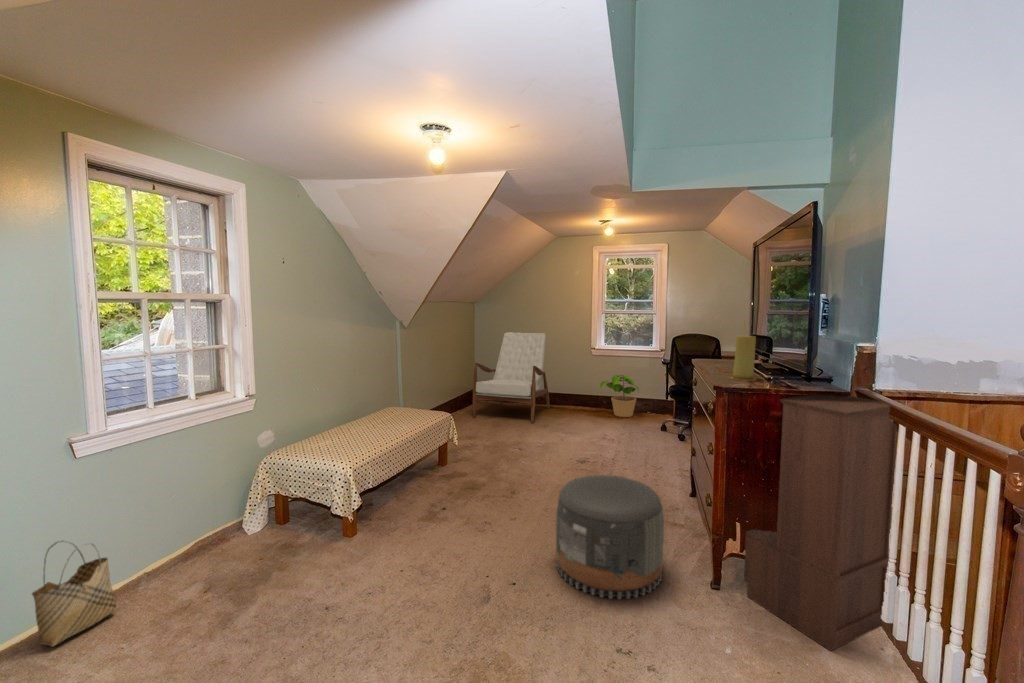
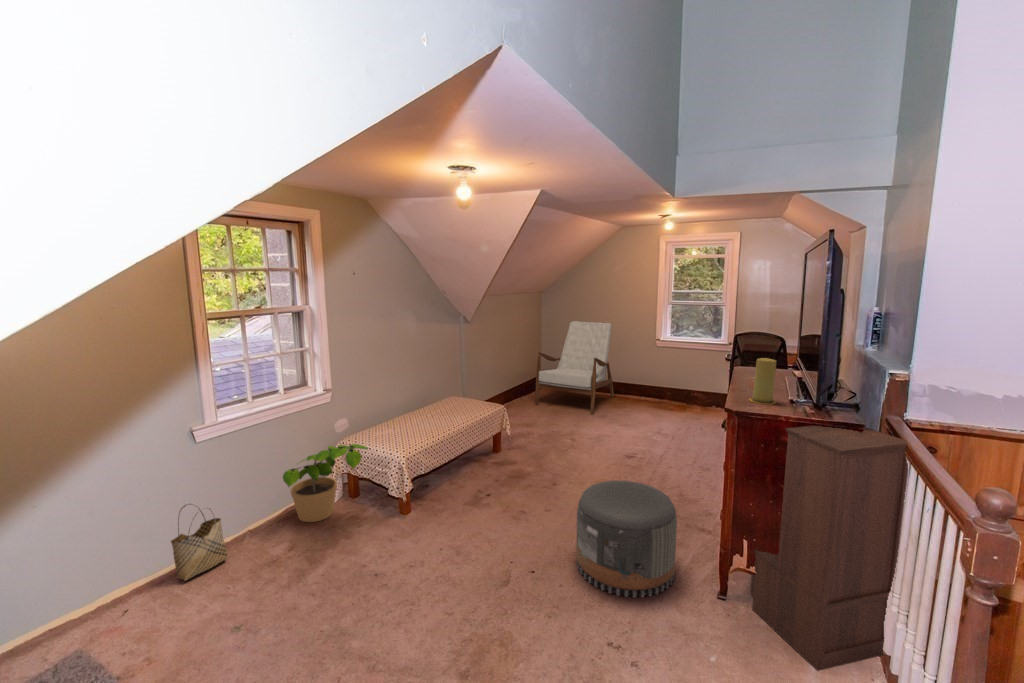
potted plant: present [600,375,639,417] -> present [283,444,368,522]

